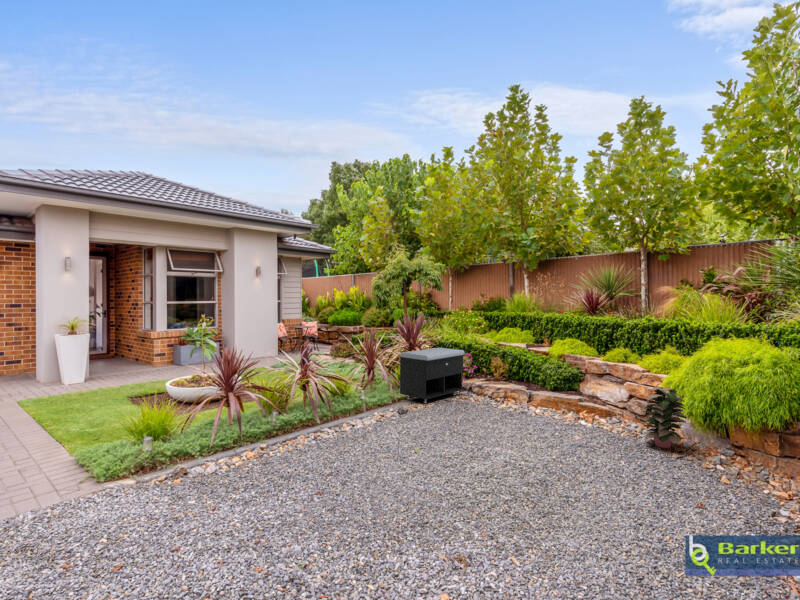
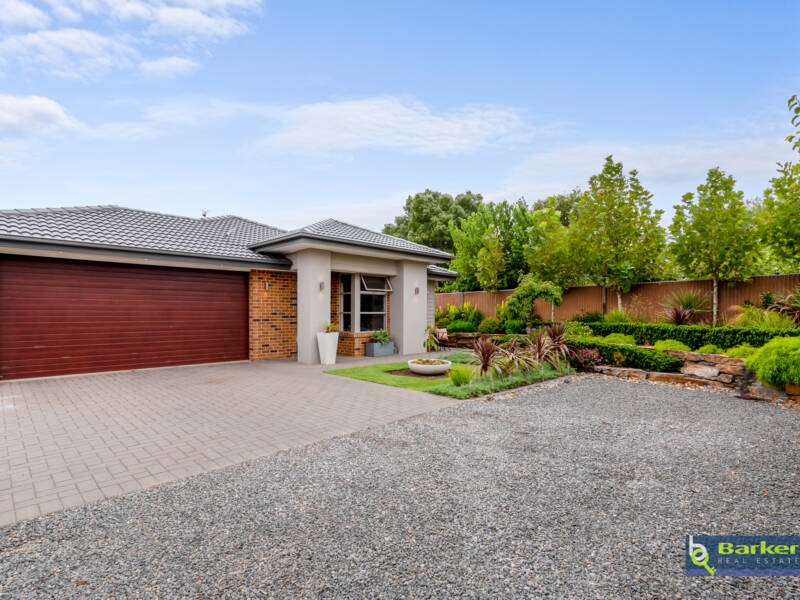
storage bench: present [400,348,465,403] -> none [555,344,596,378]

